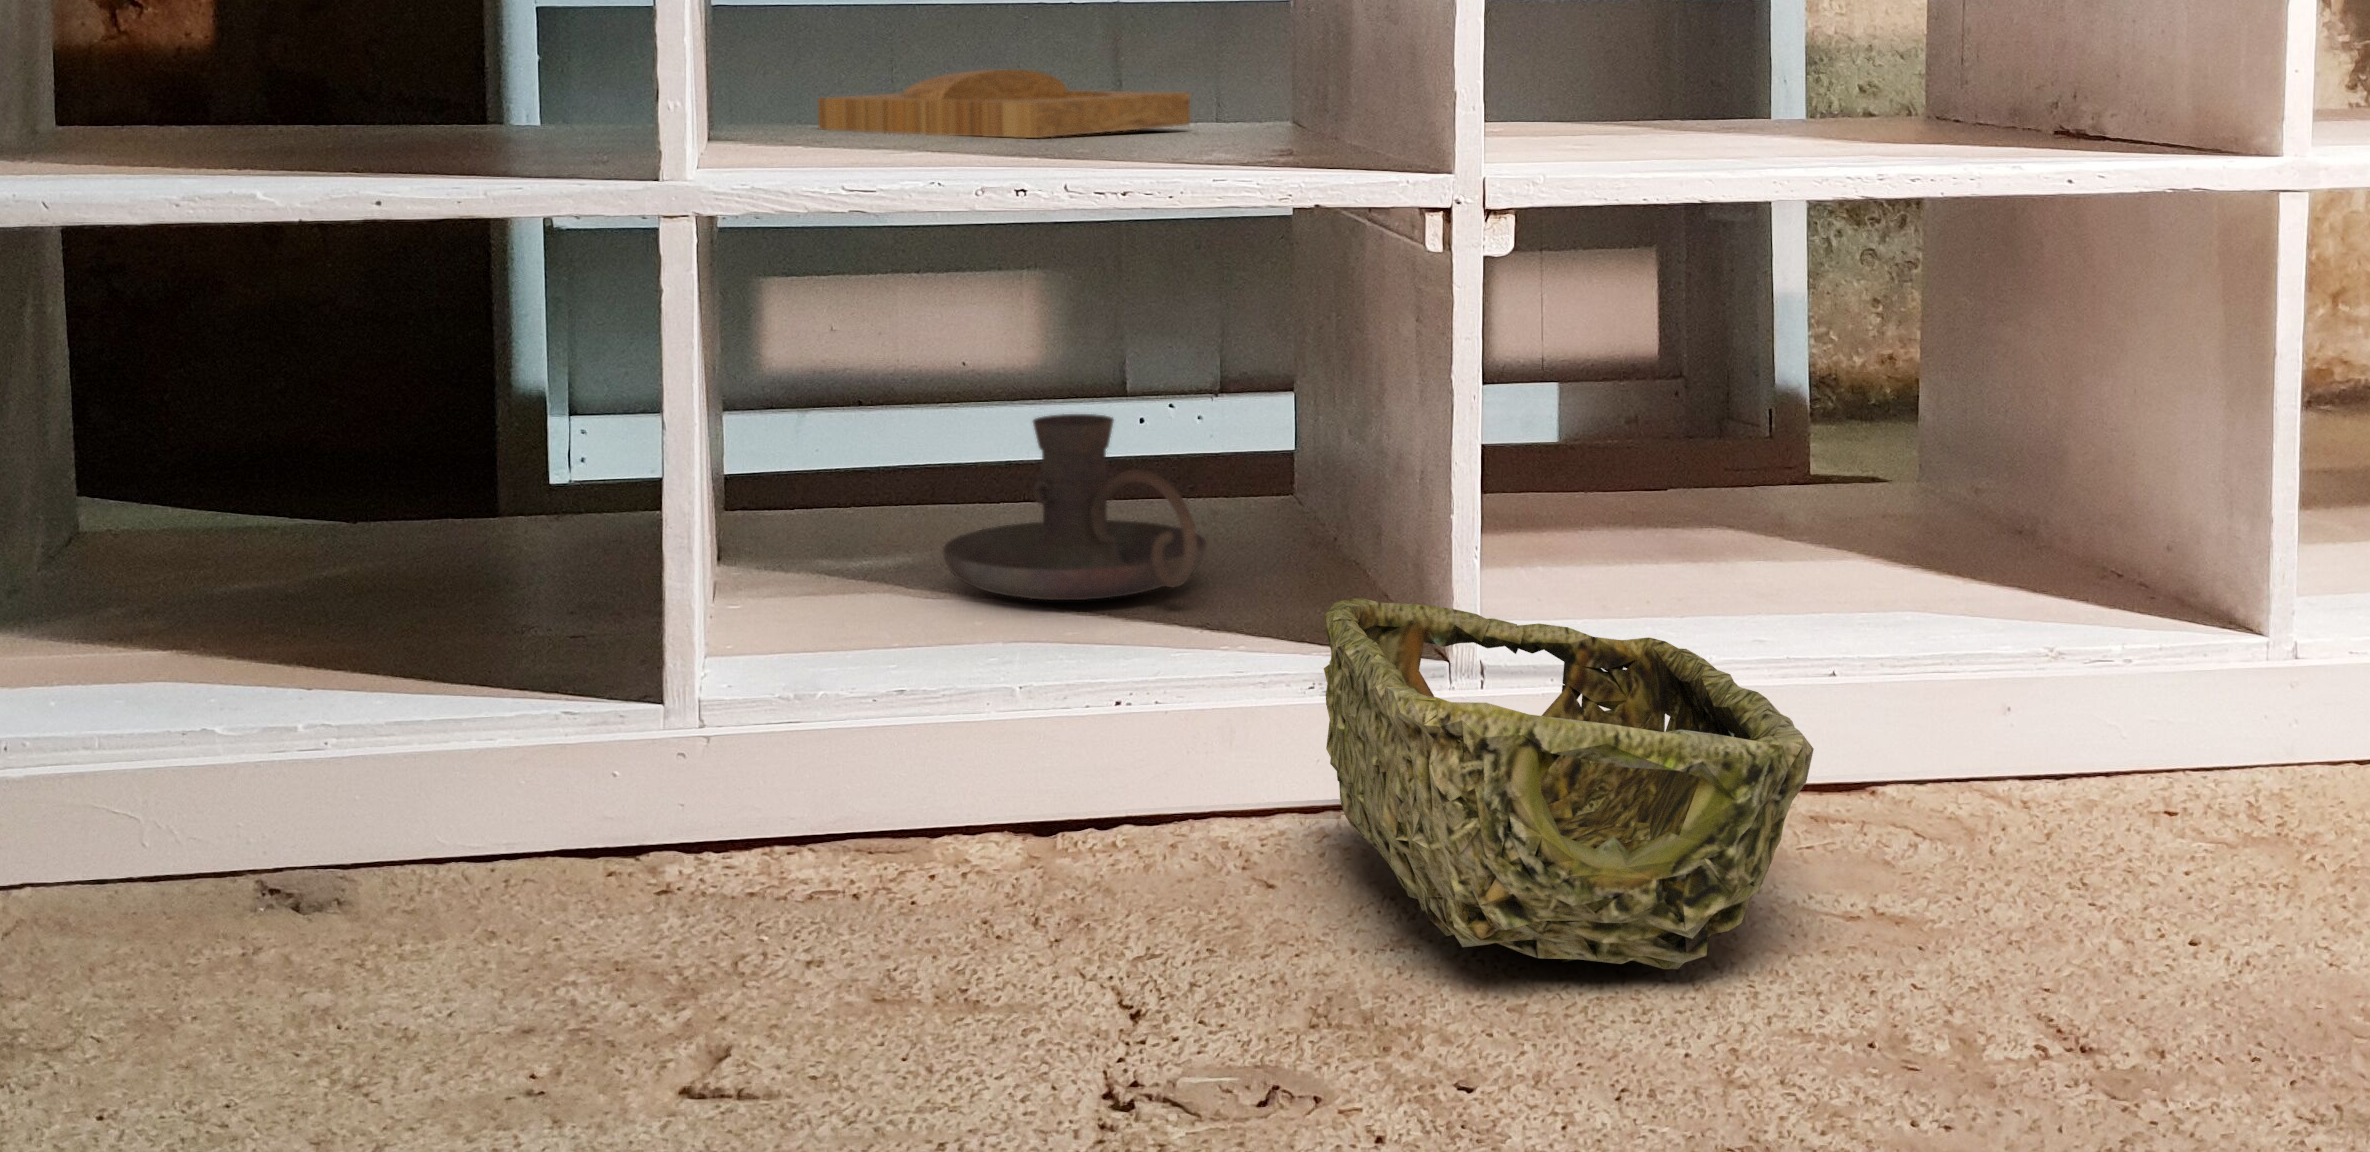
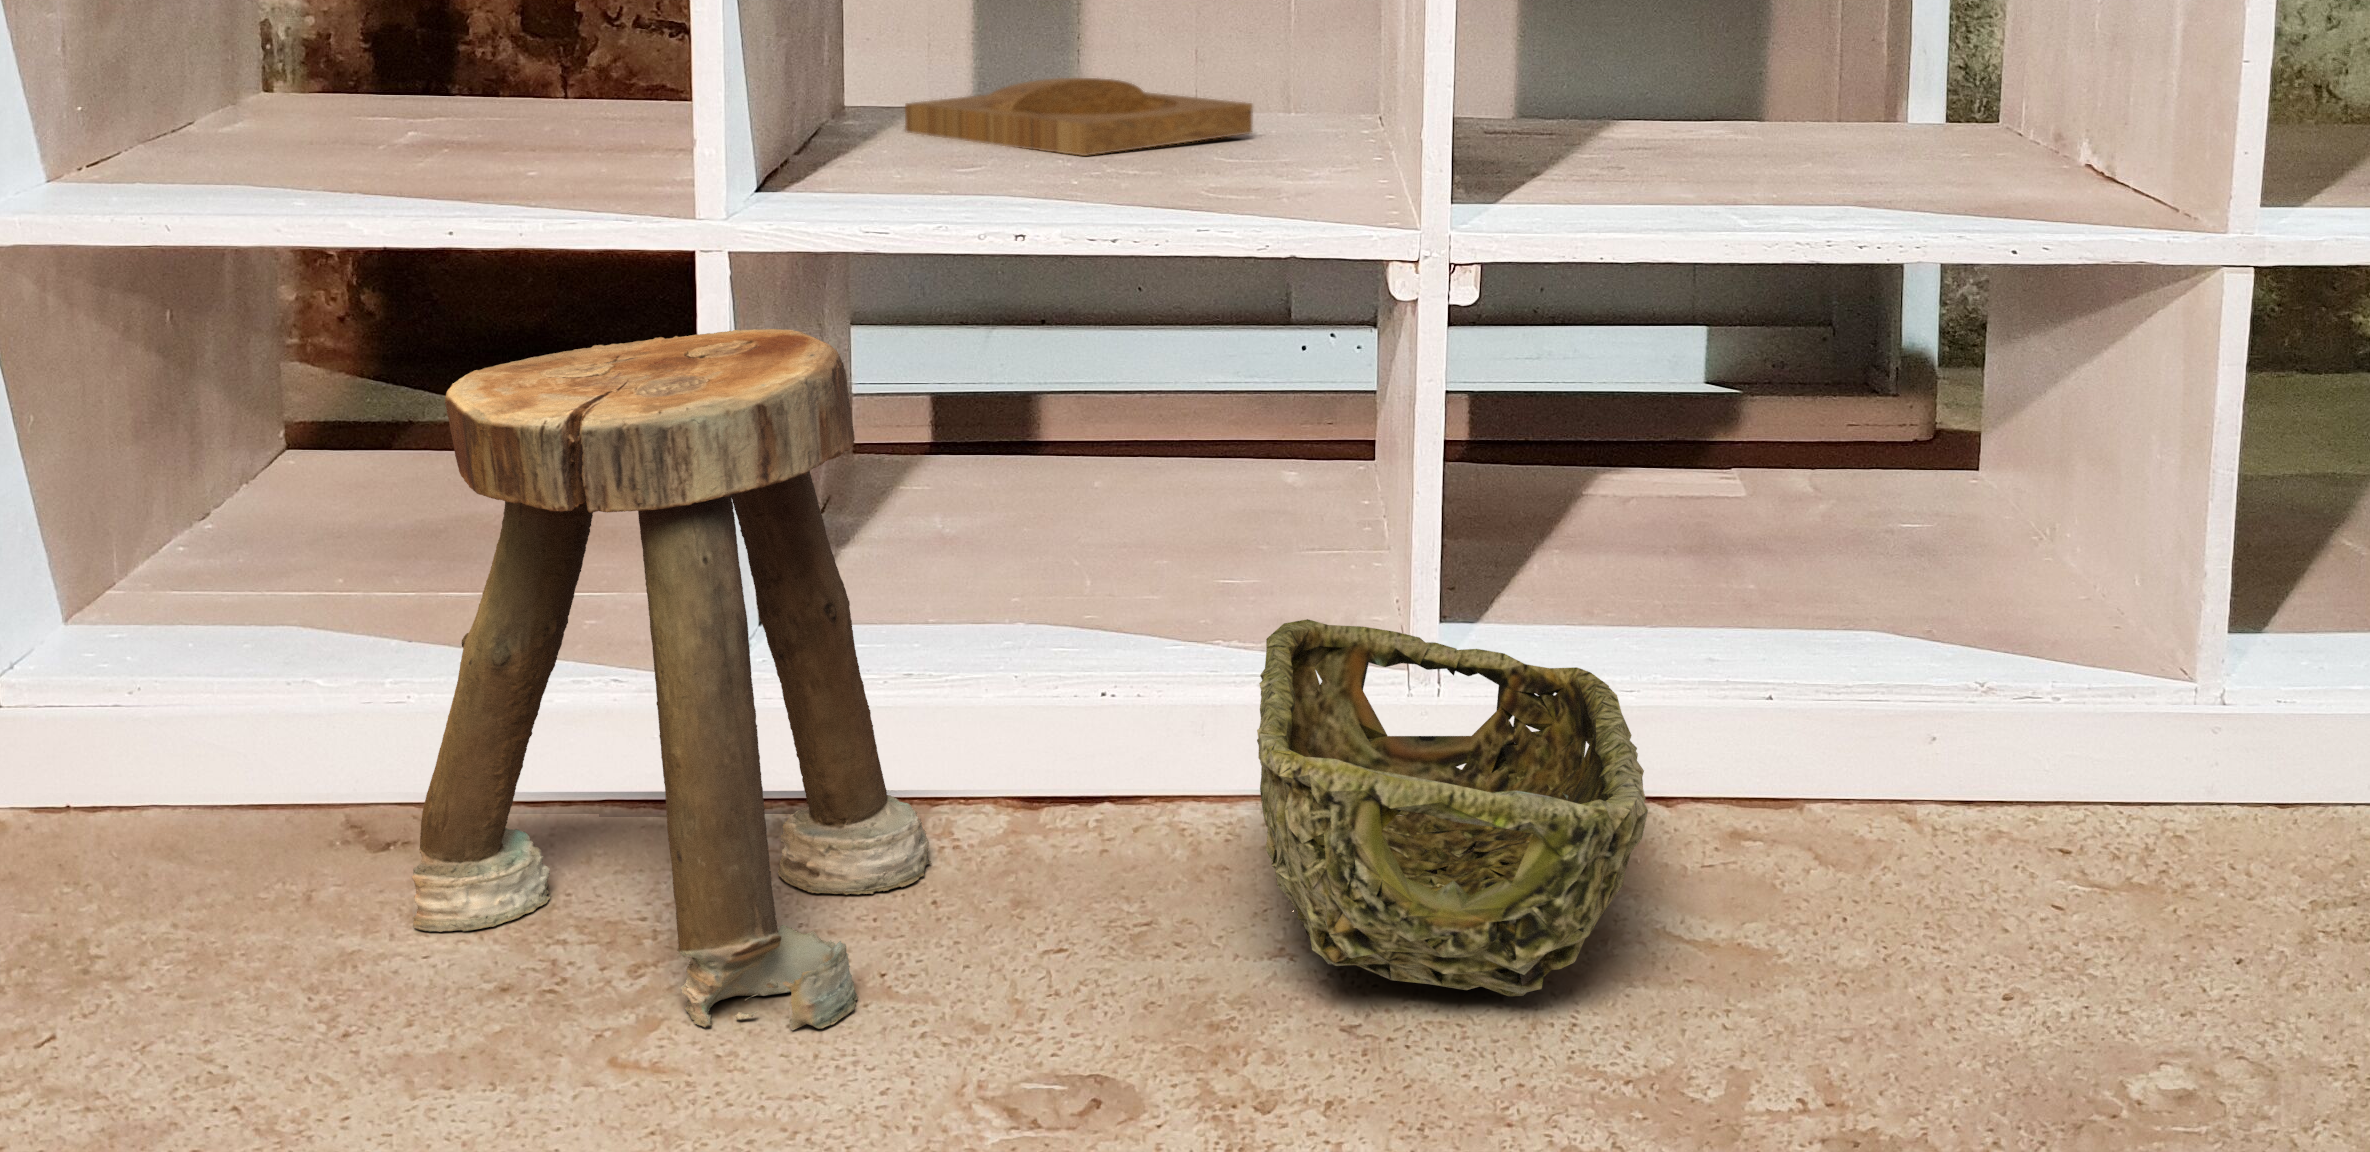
stool: none [385,283,958,1056] -> present [412,329,932,1030]
candle holder: present [943,414,1206,600] -> none [985,412,1226,587]

